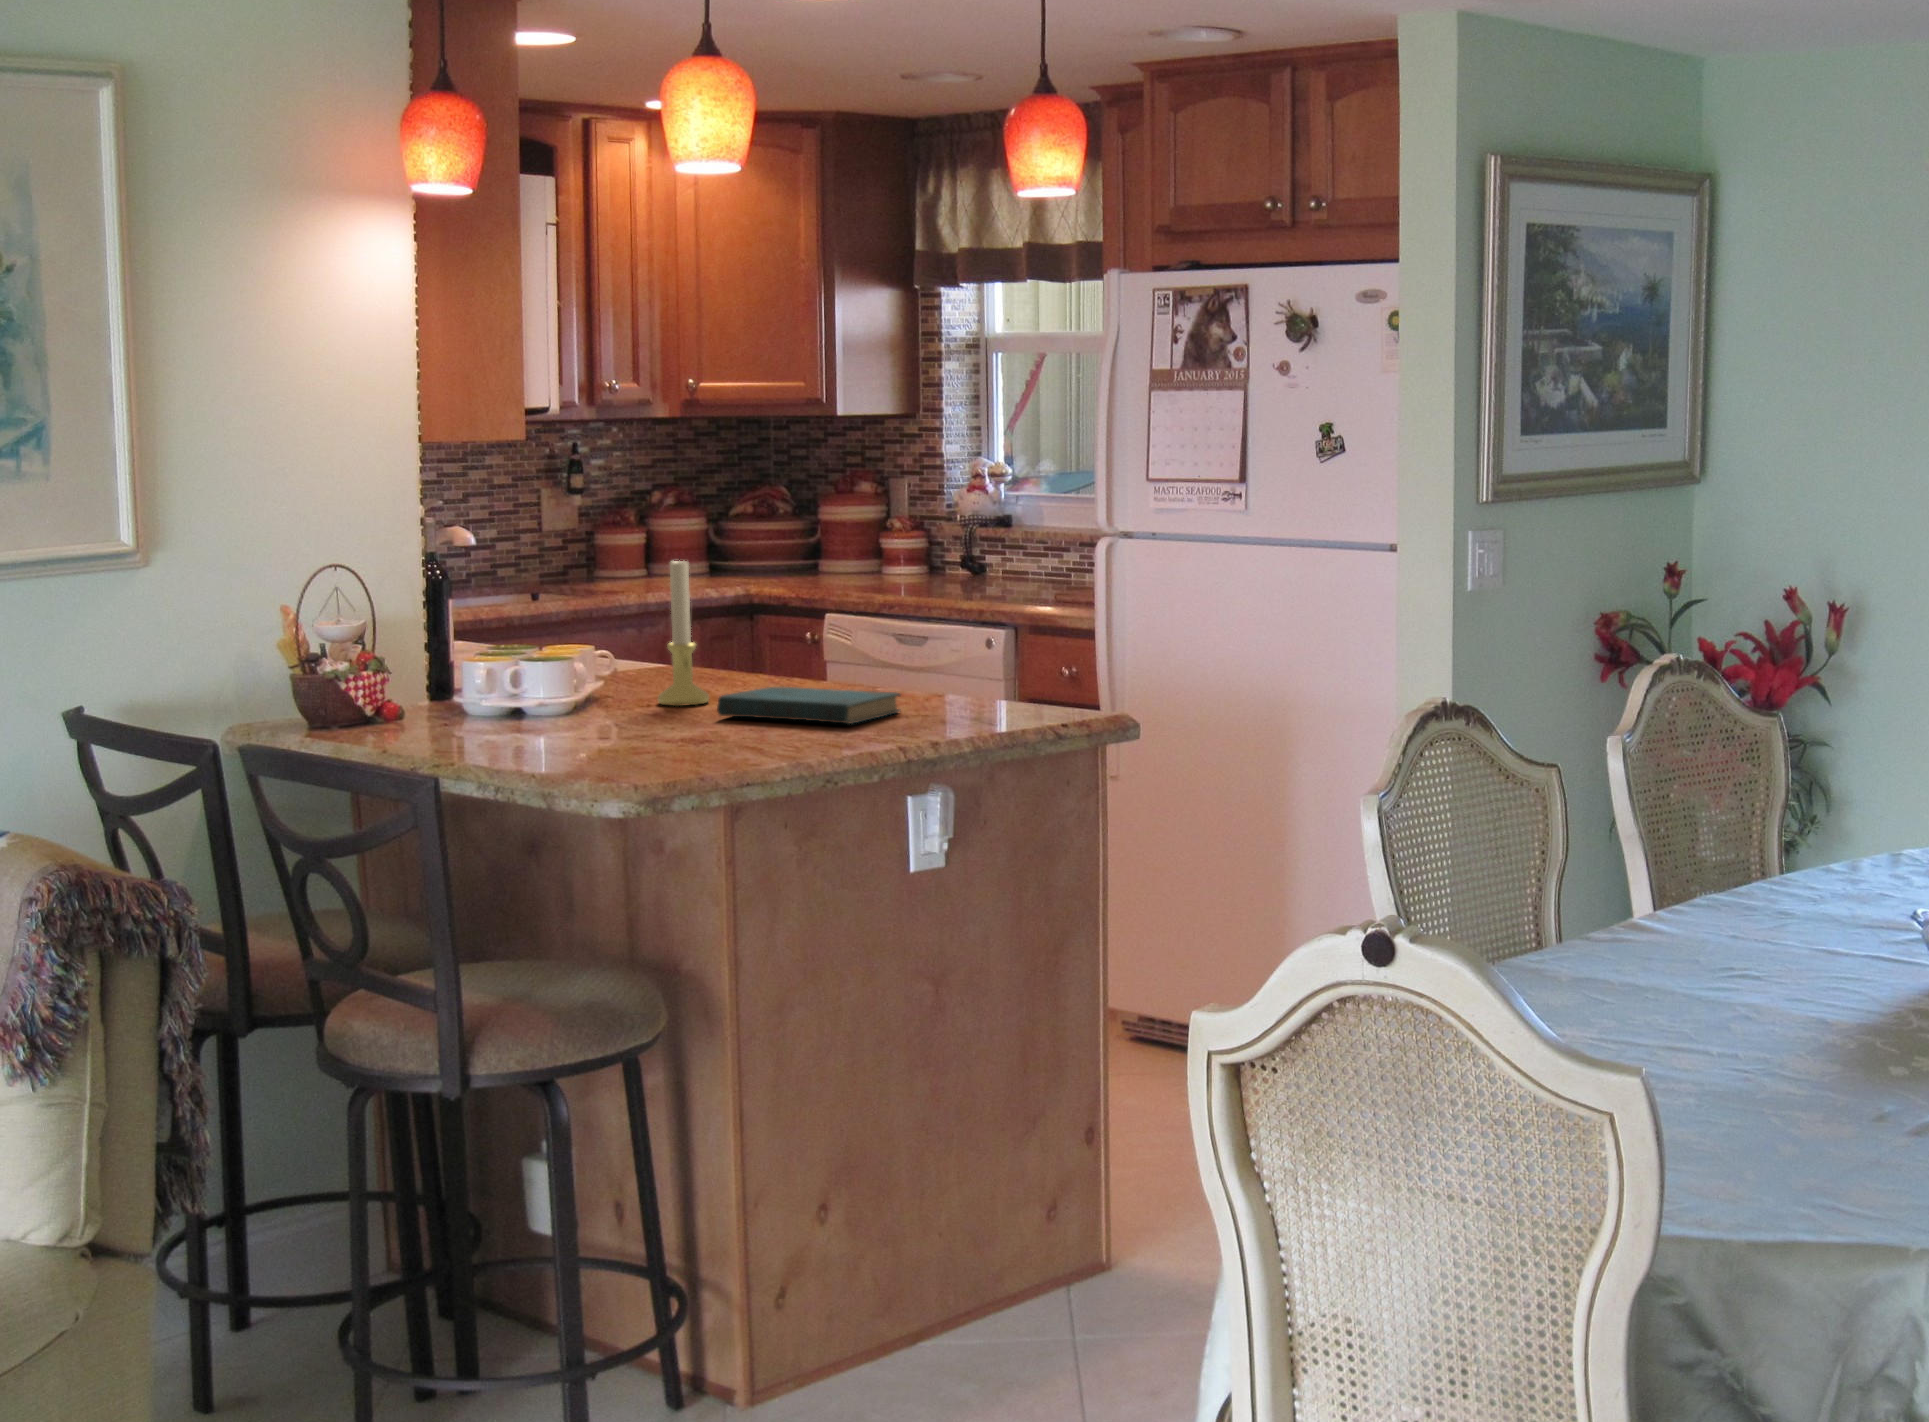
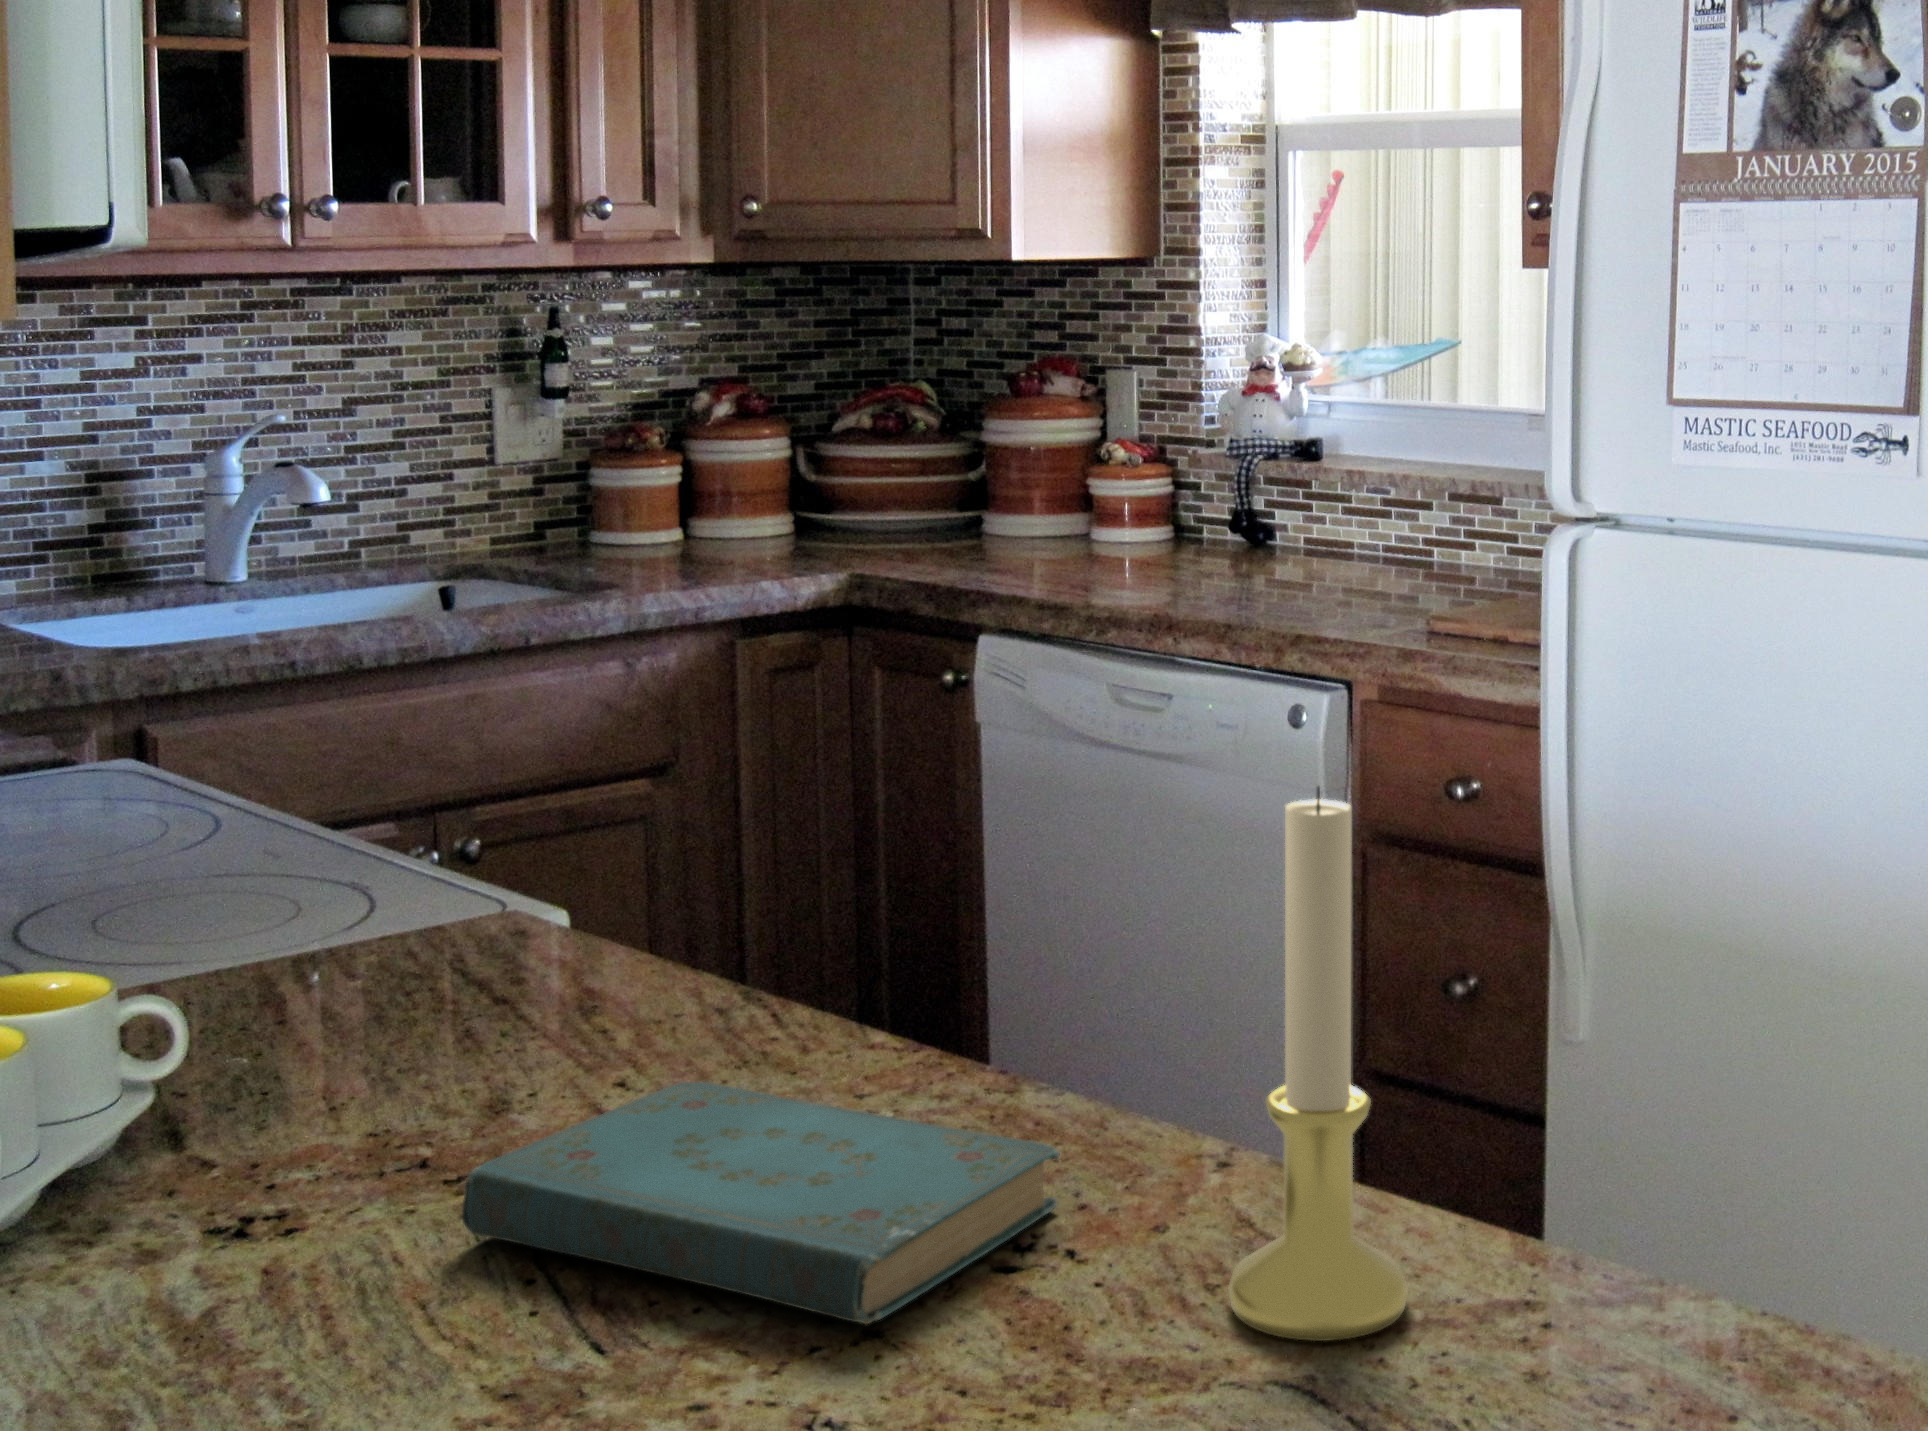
candle holder: present [658,561,709,706] -> present [1228,786,1409,1341]

